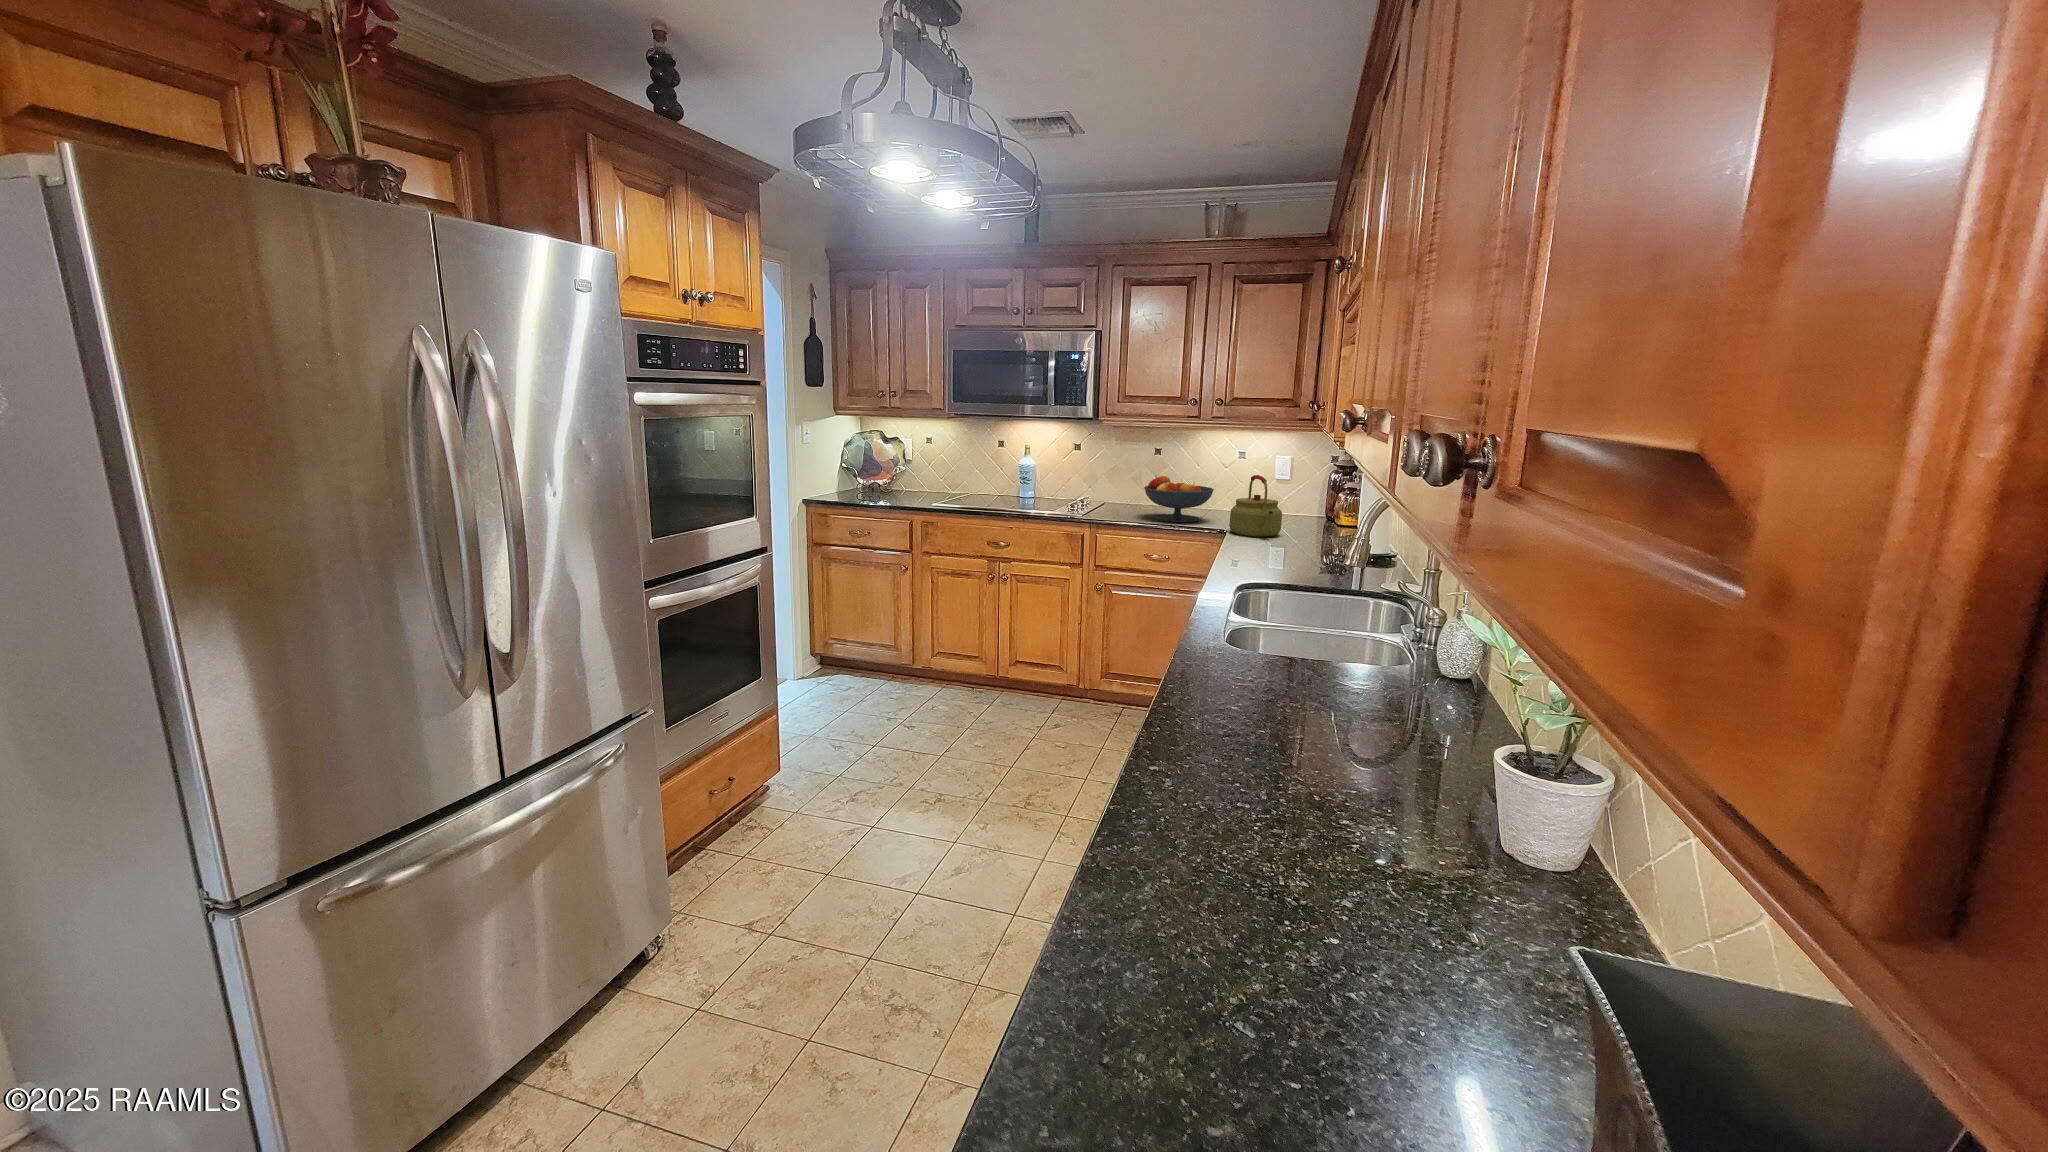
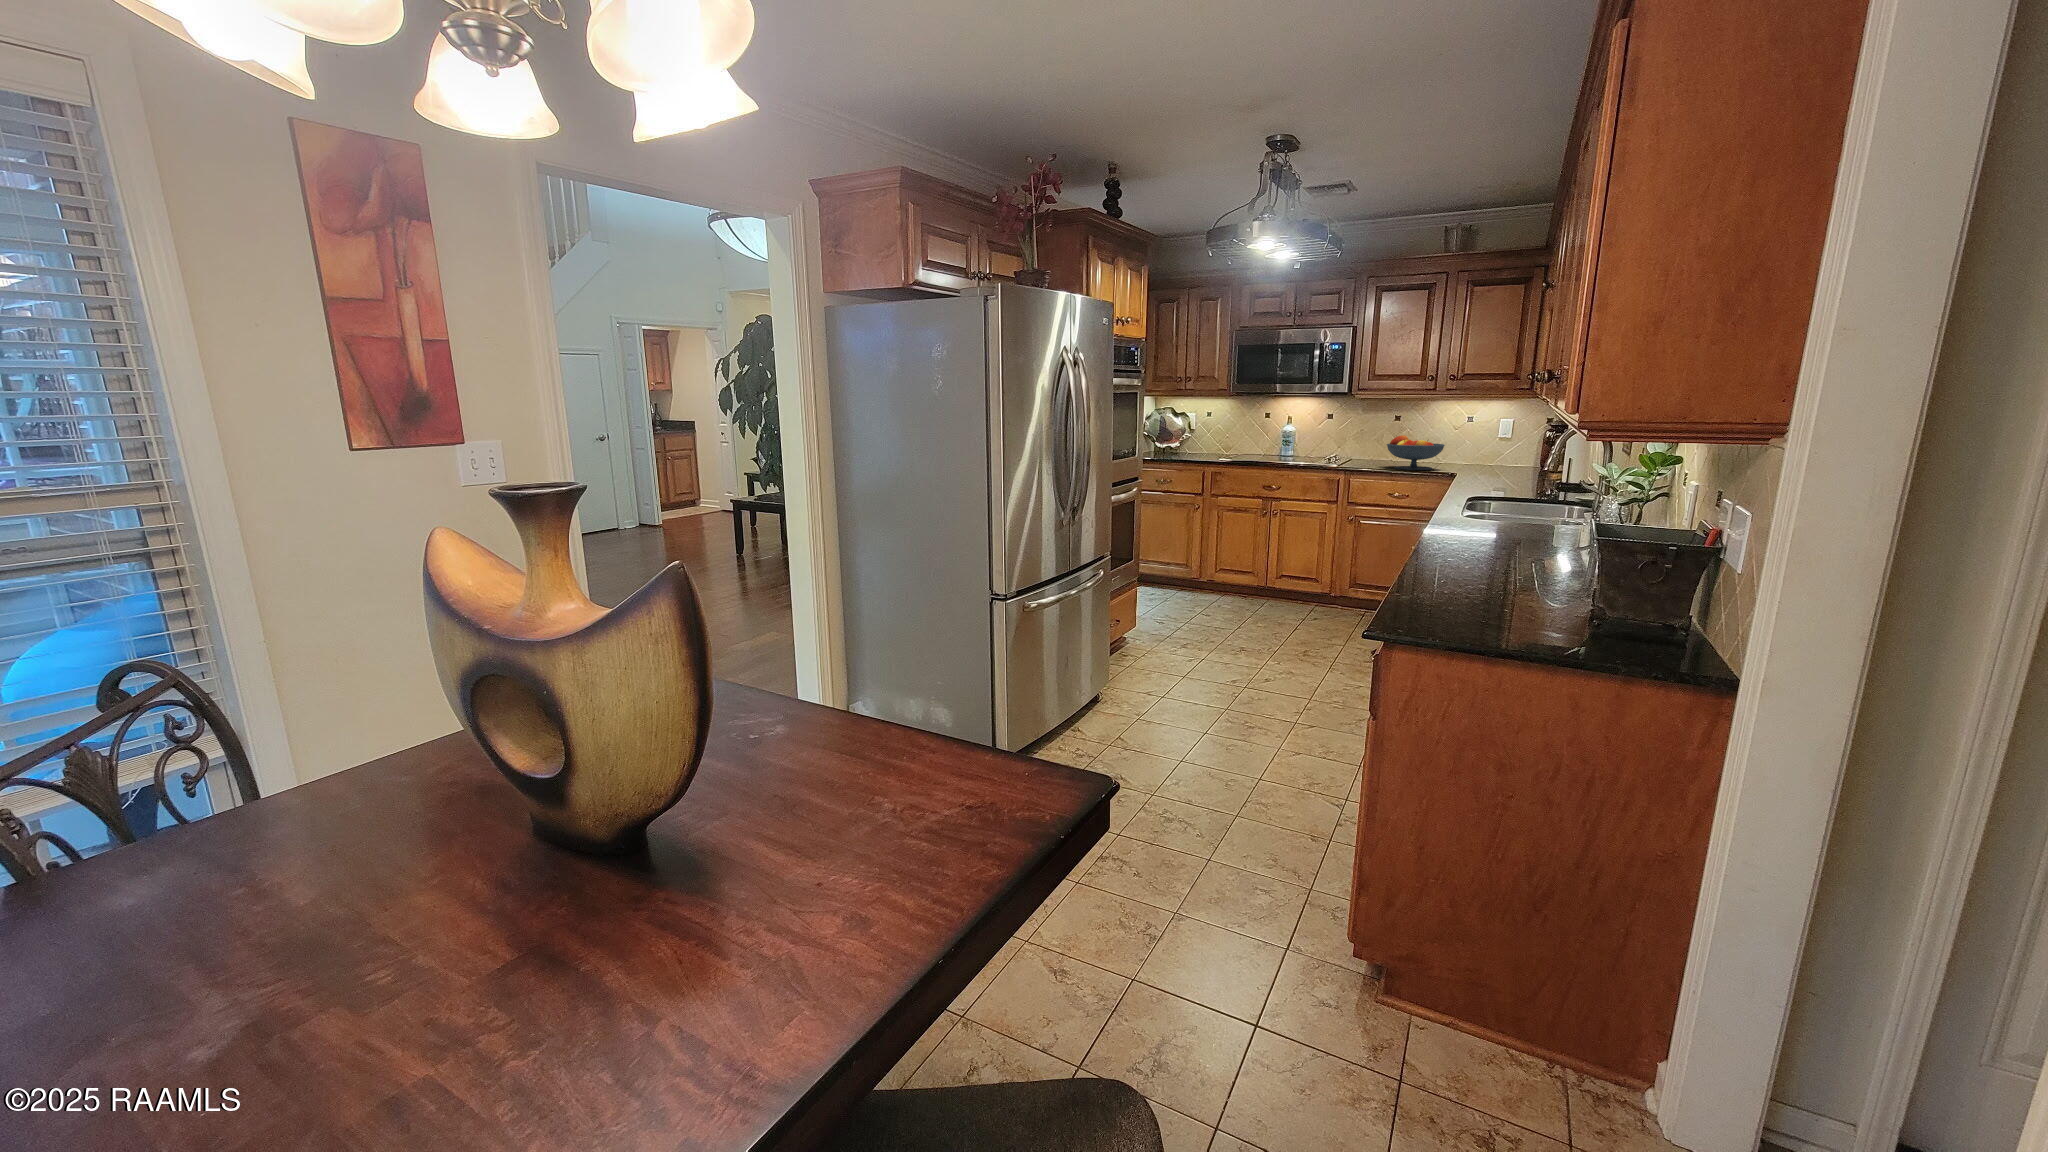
kettle: present [1229,475,1282,537] -> none [1456,431,1500,477]

